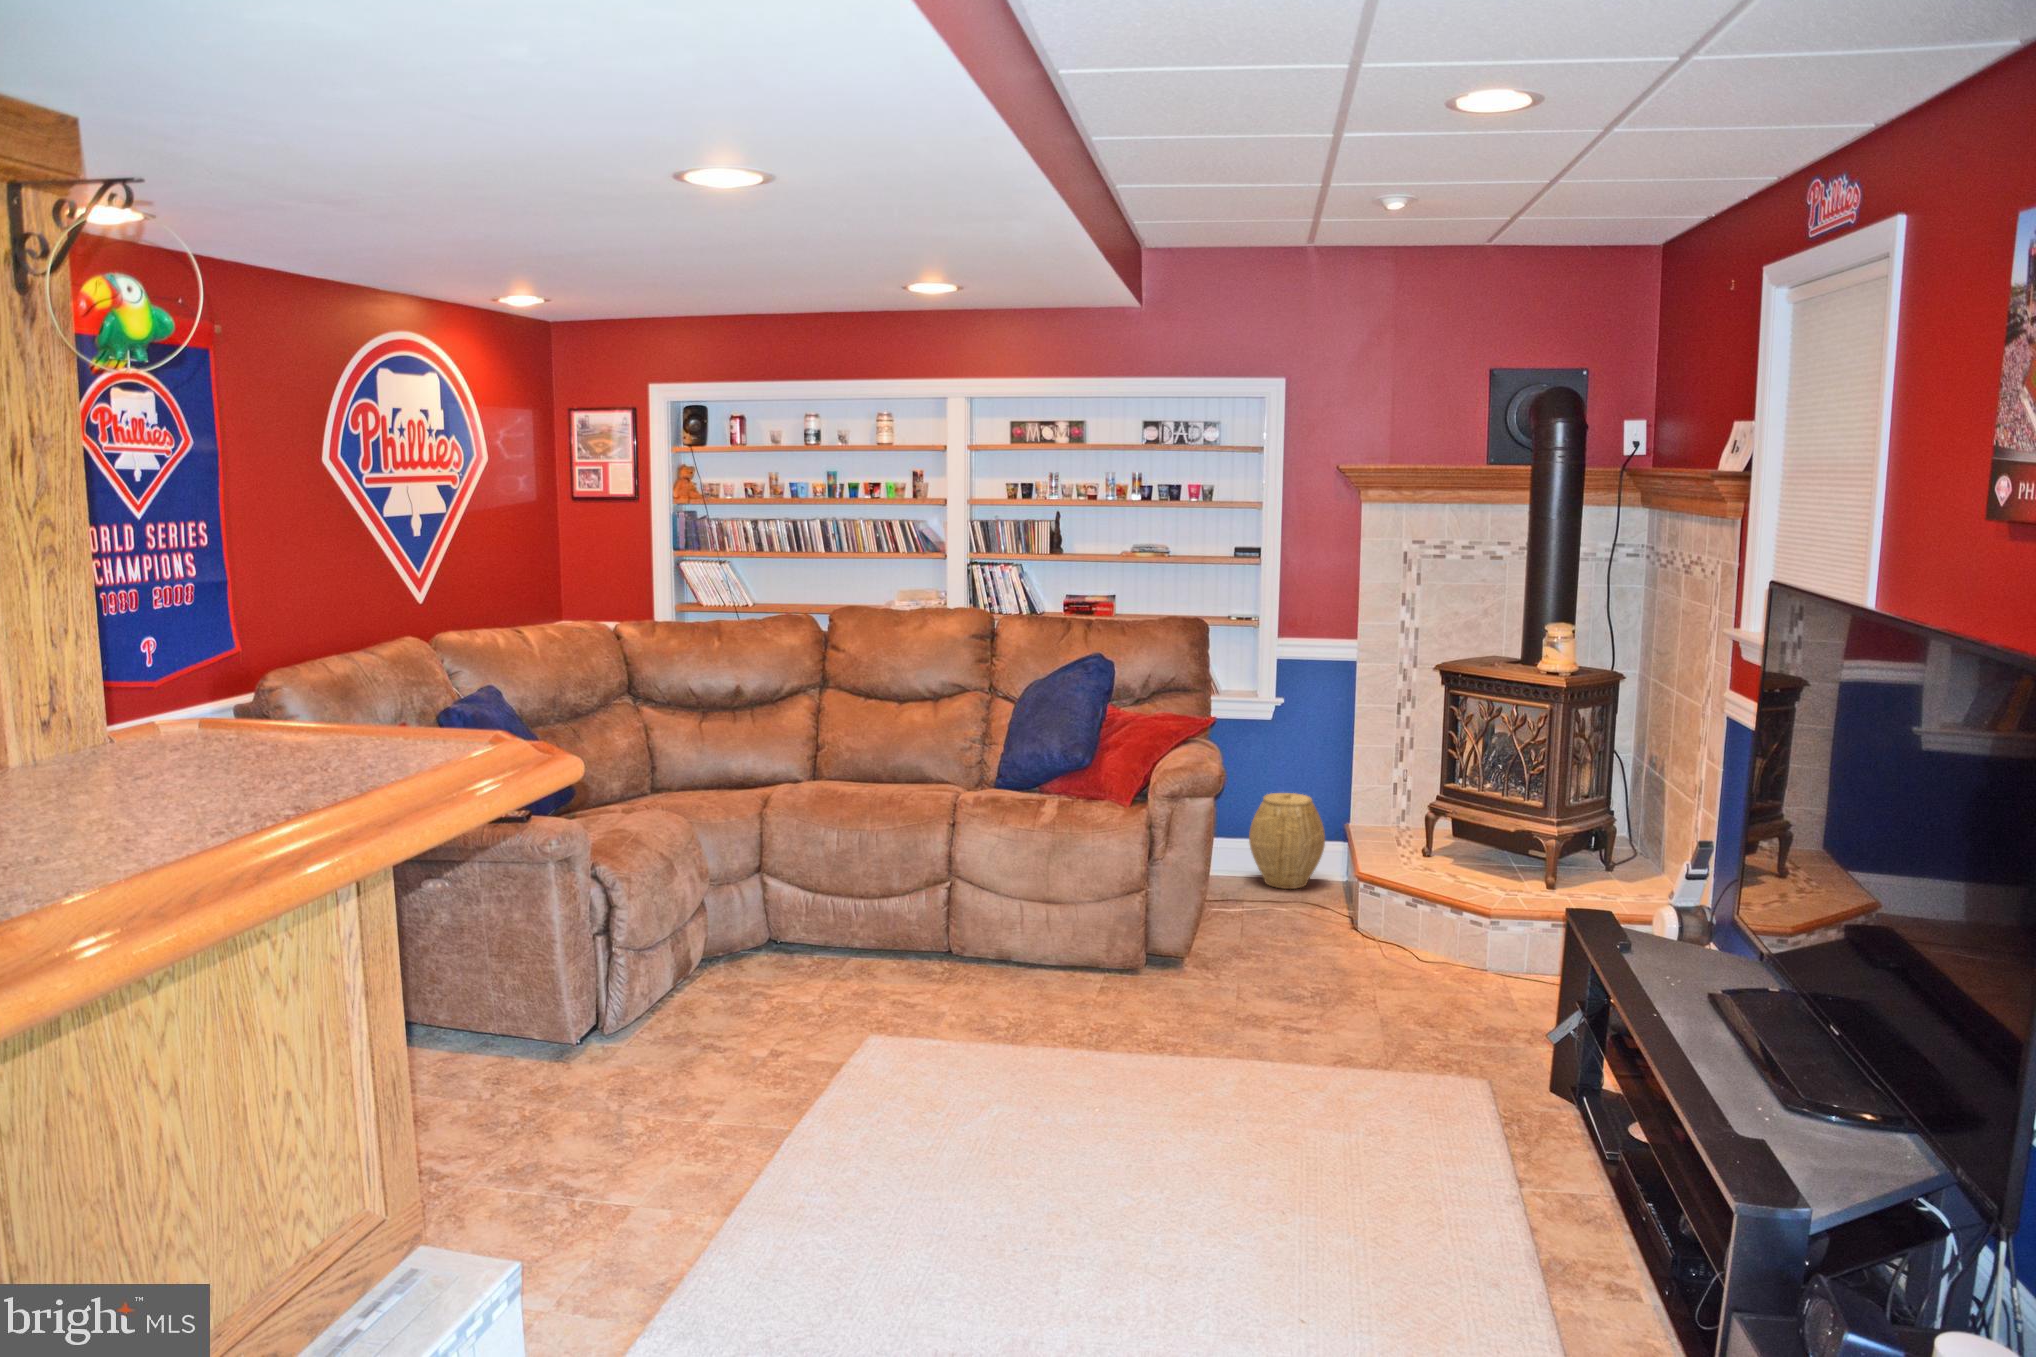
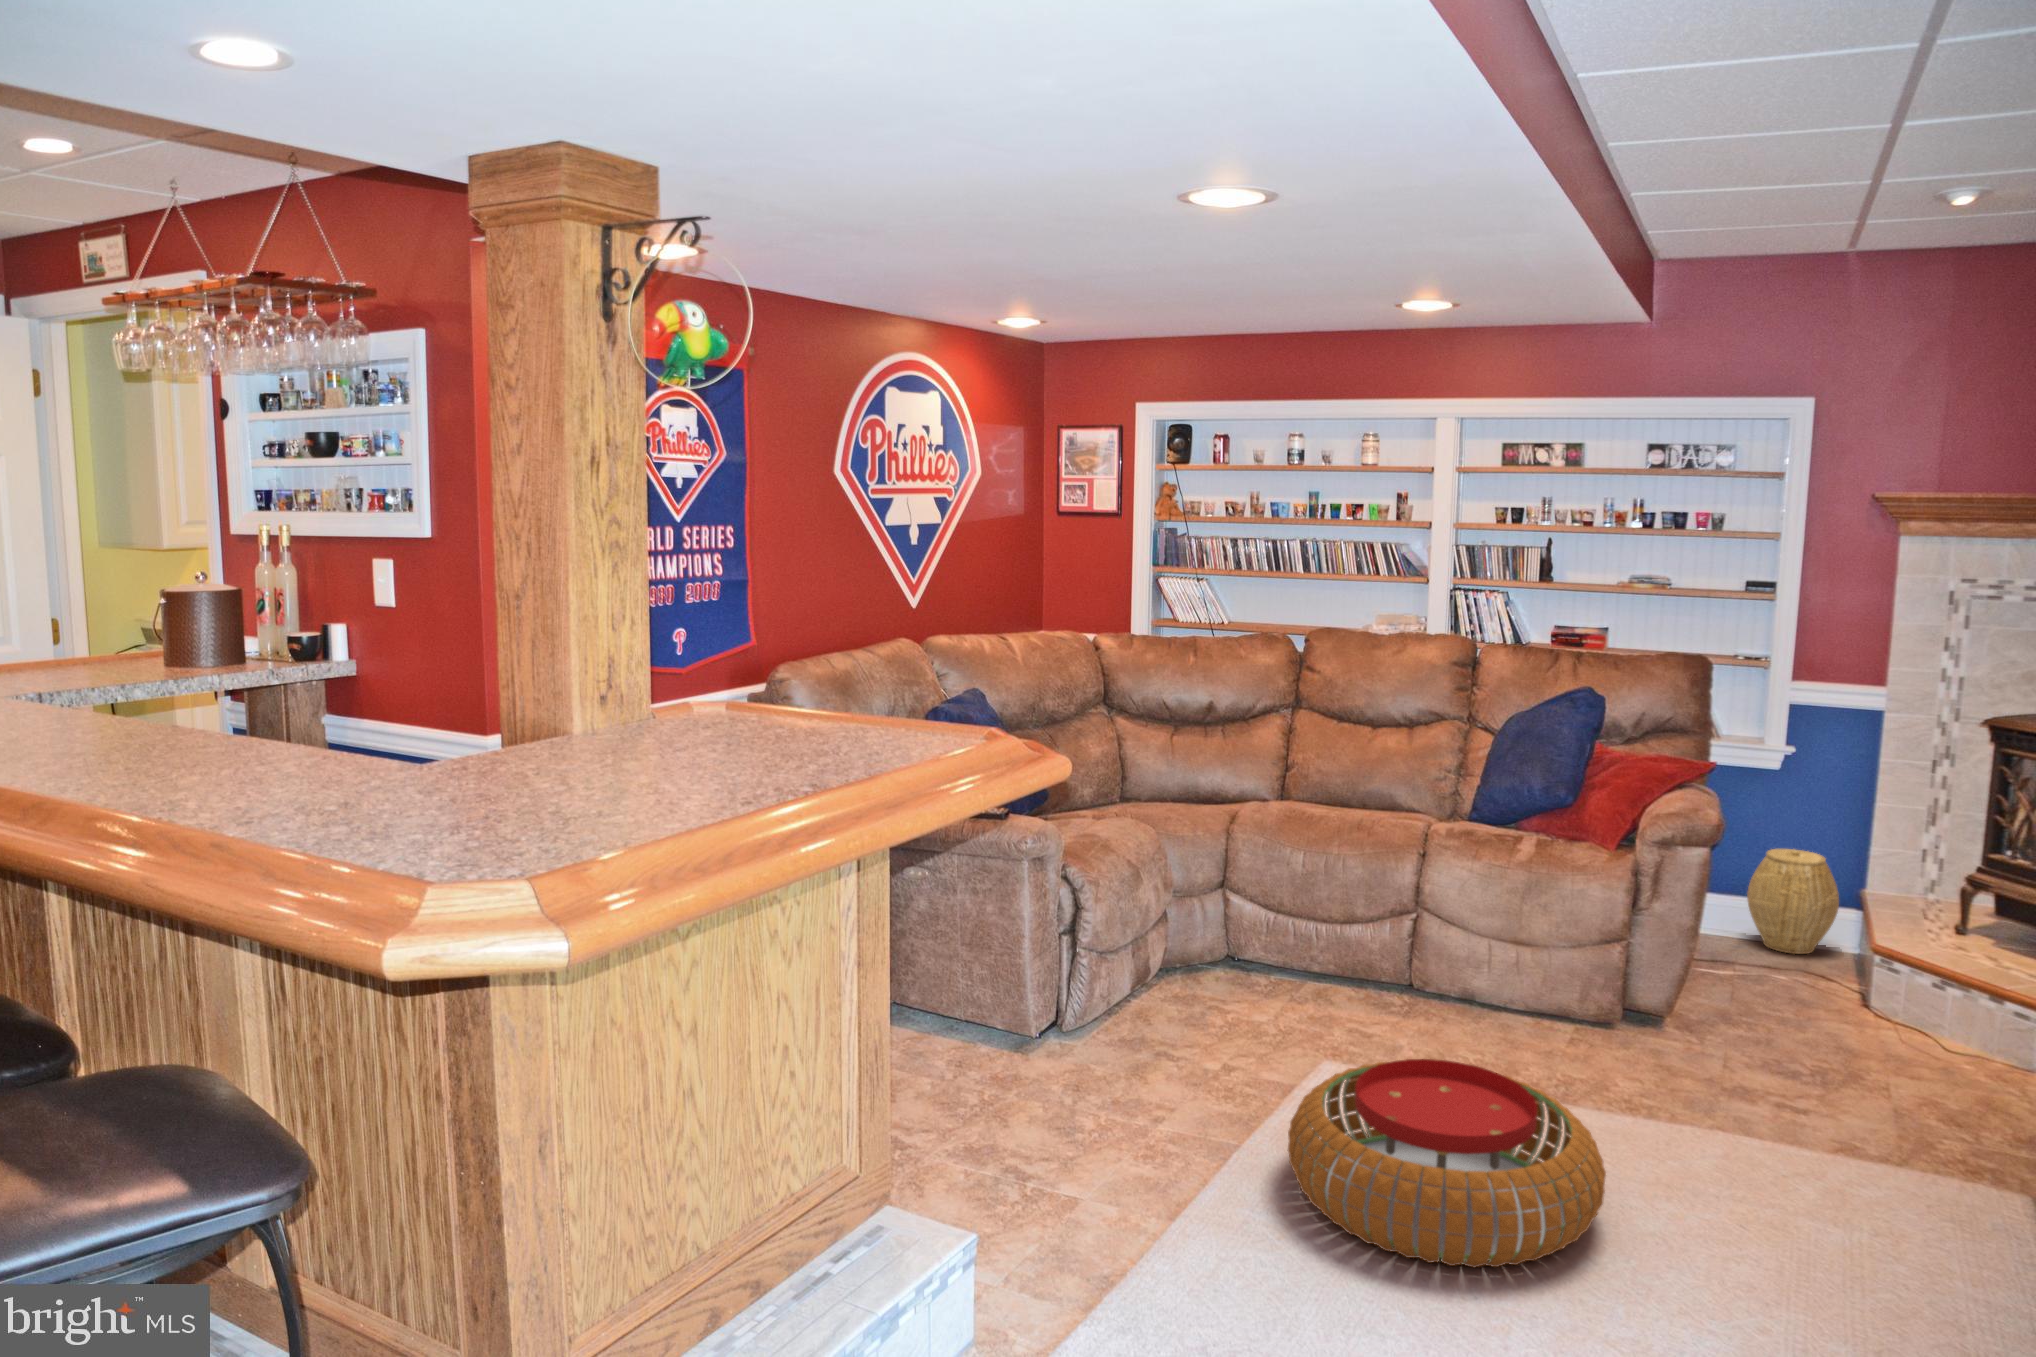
pouf: none [818,1030,1138,1248] -> present [1288,1059,1606,1267]

